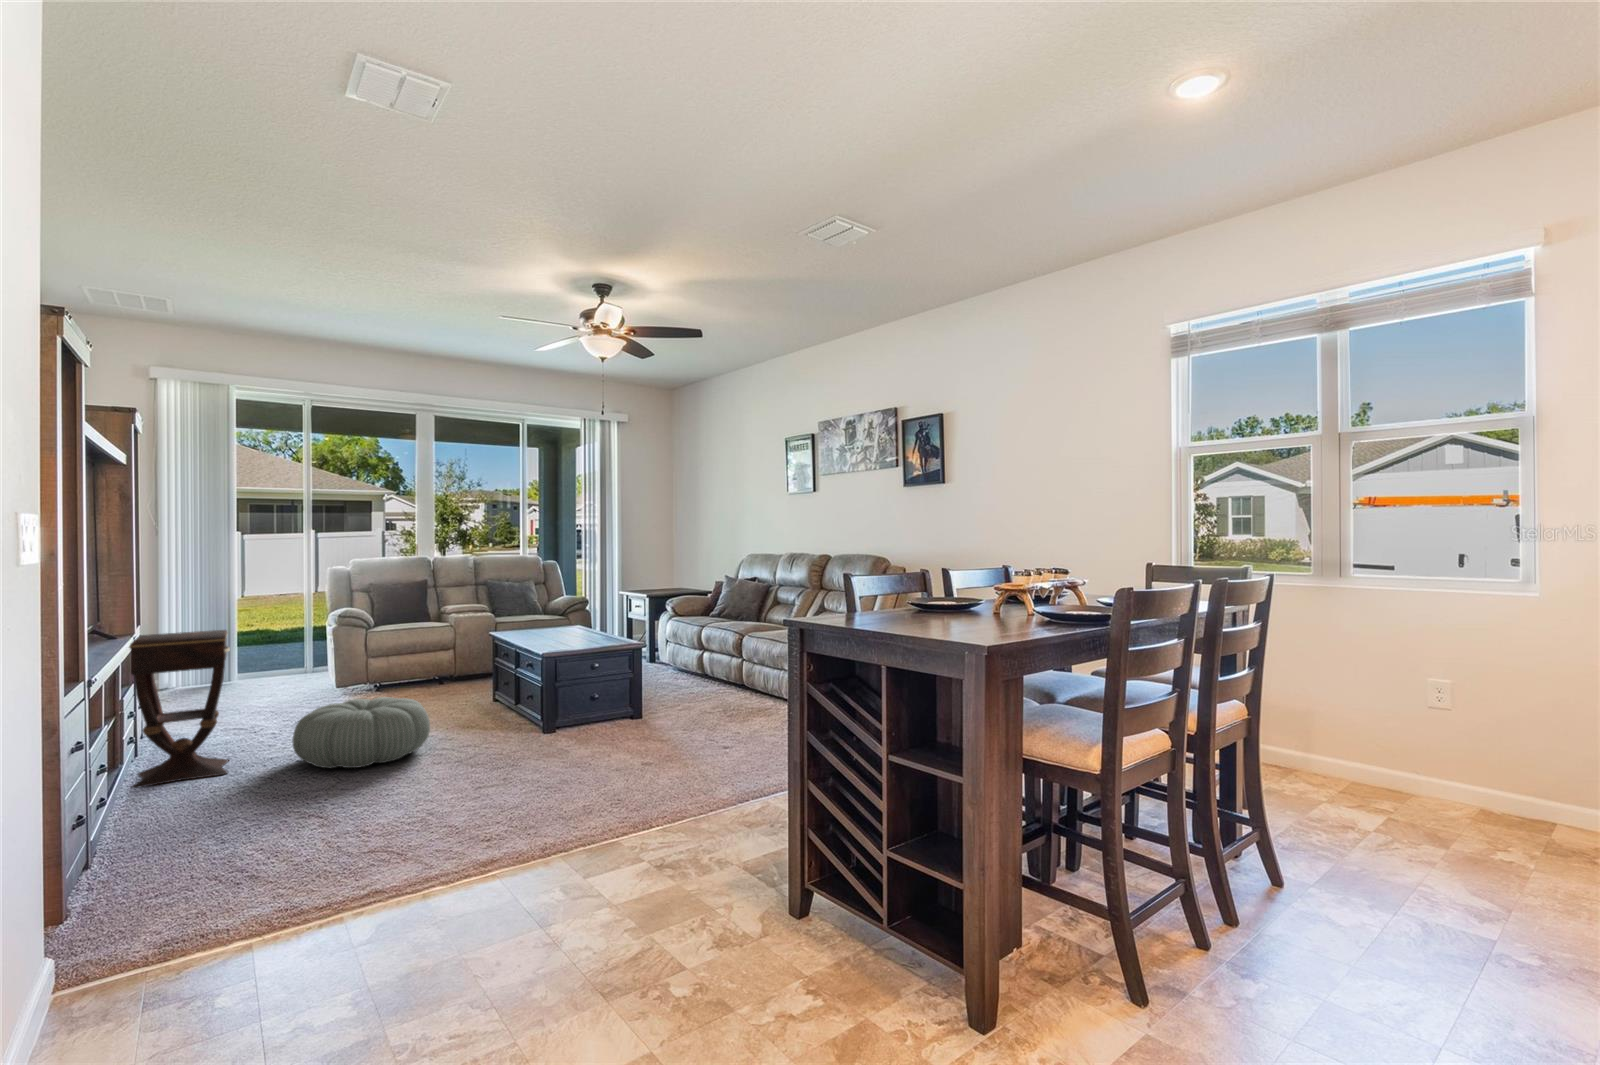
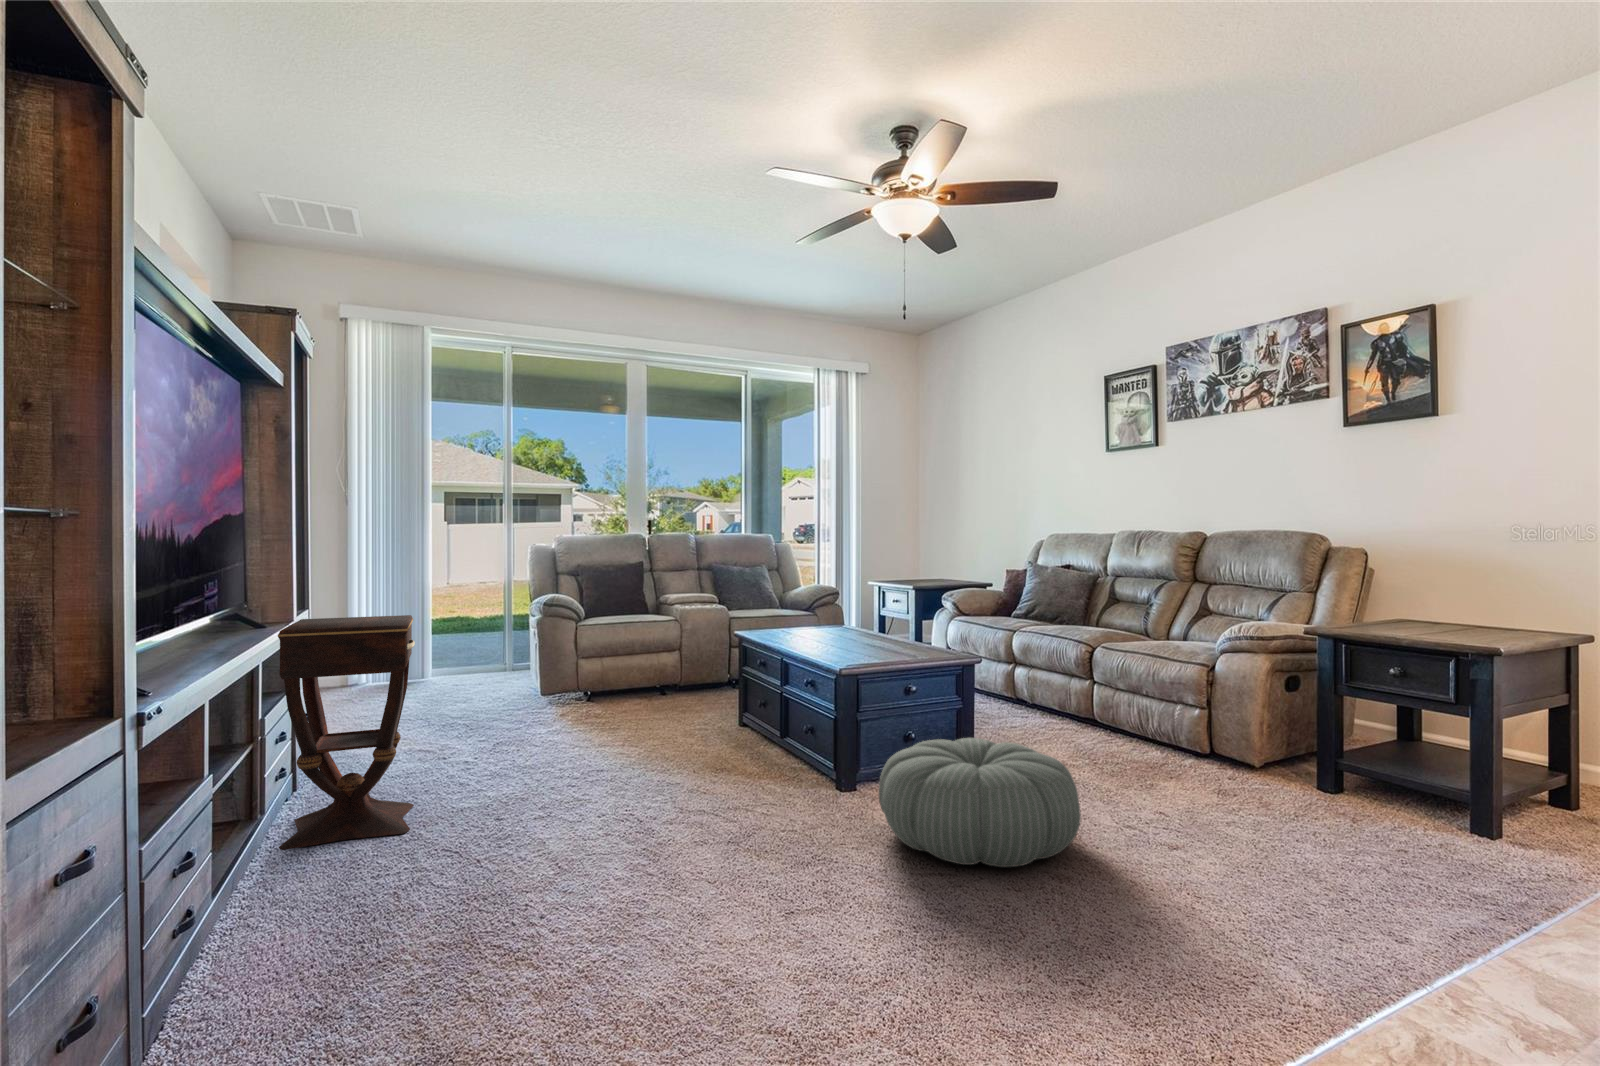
pouf: present [293,697,430,768] -> present [879,738,1081,867]

